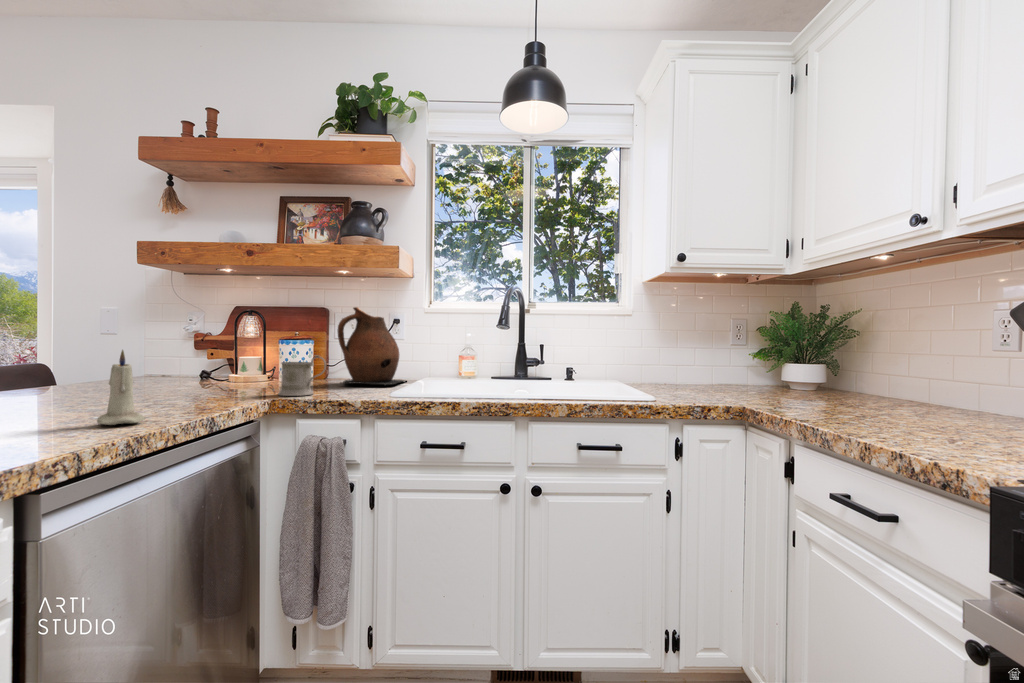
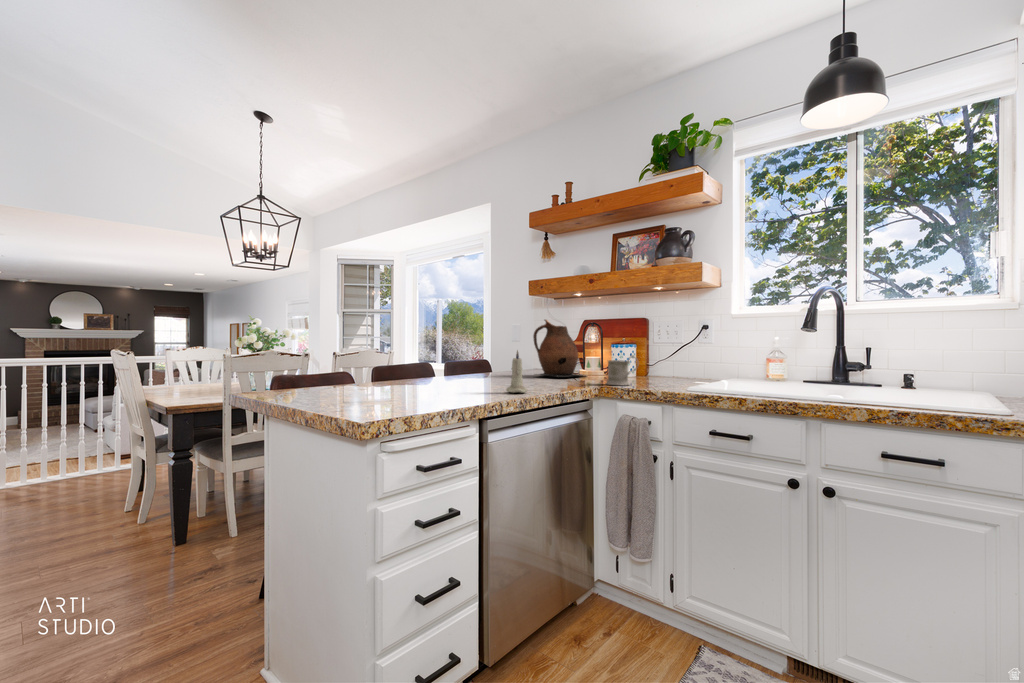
ceramic pitcher: present [338,307,407,385] -> present [533,320,586,377]

